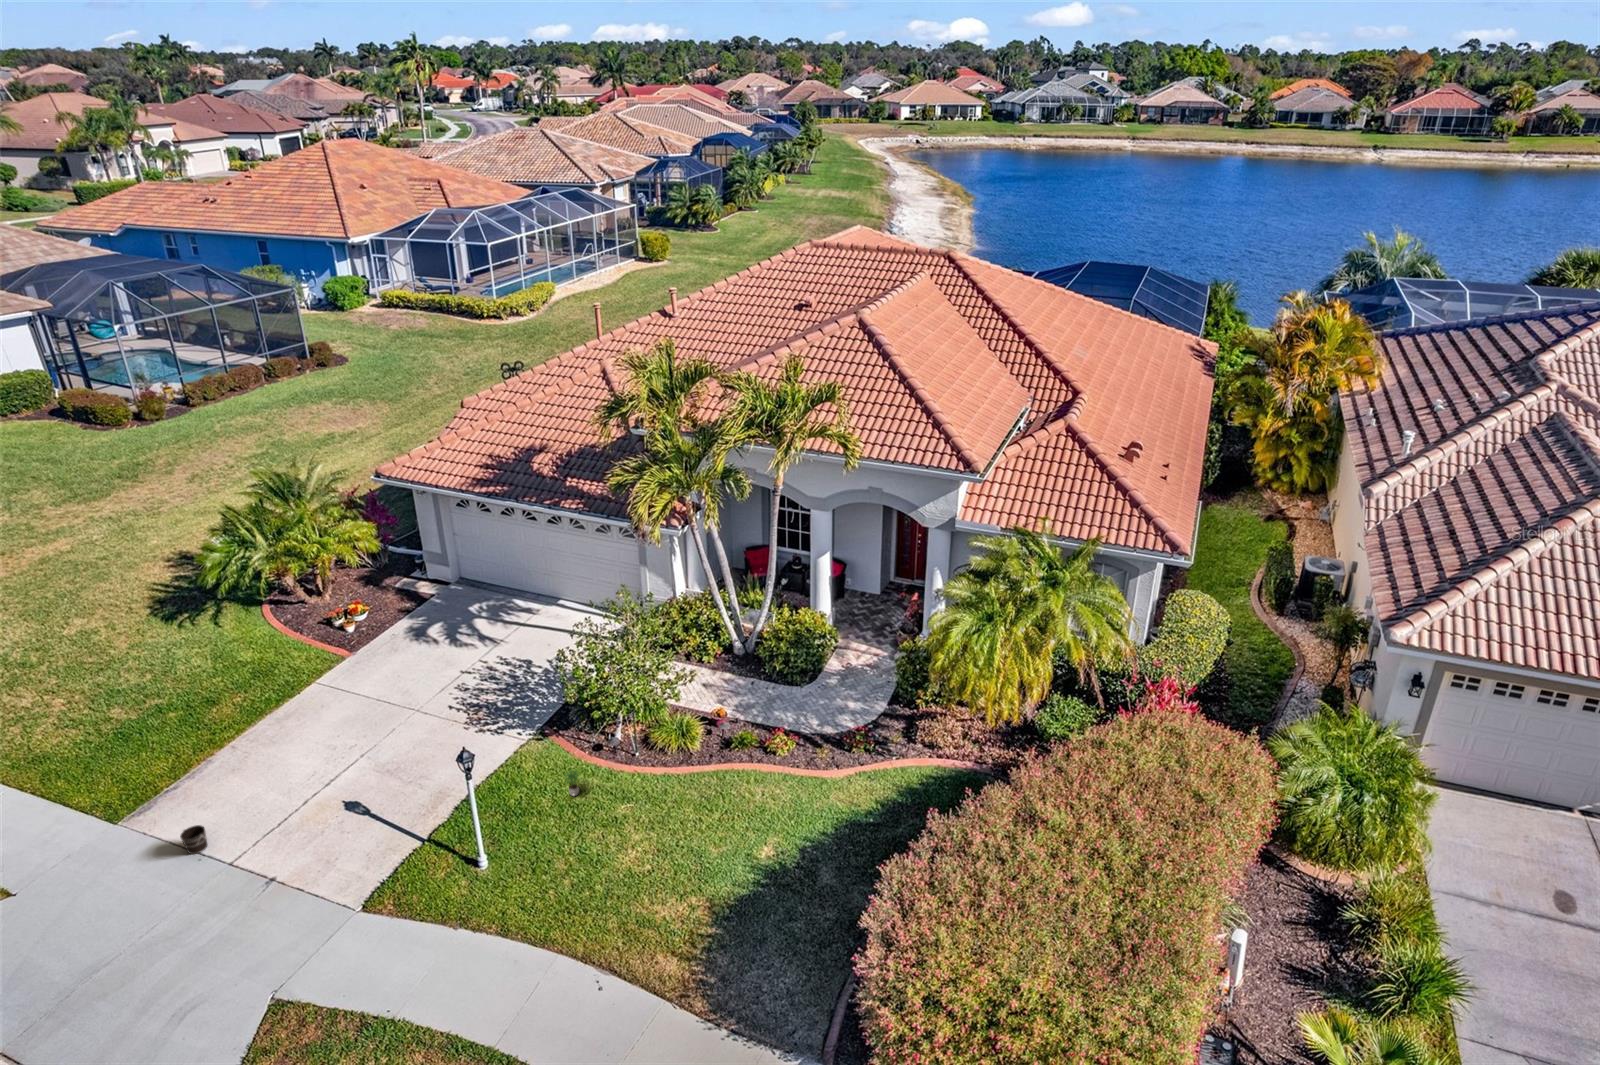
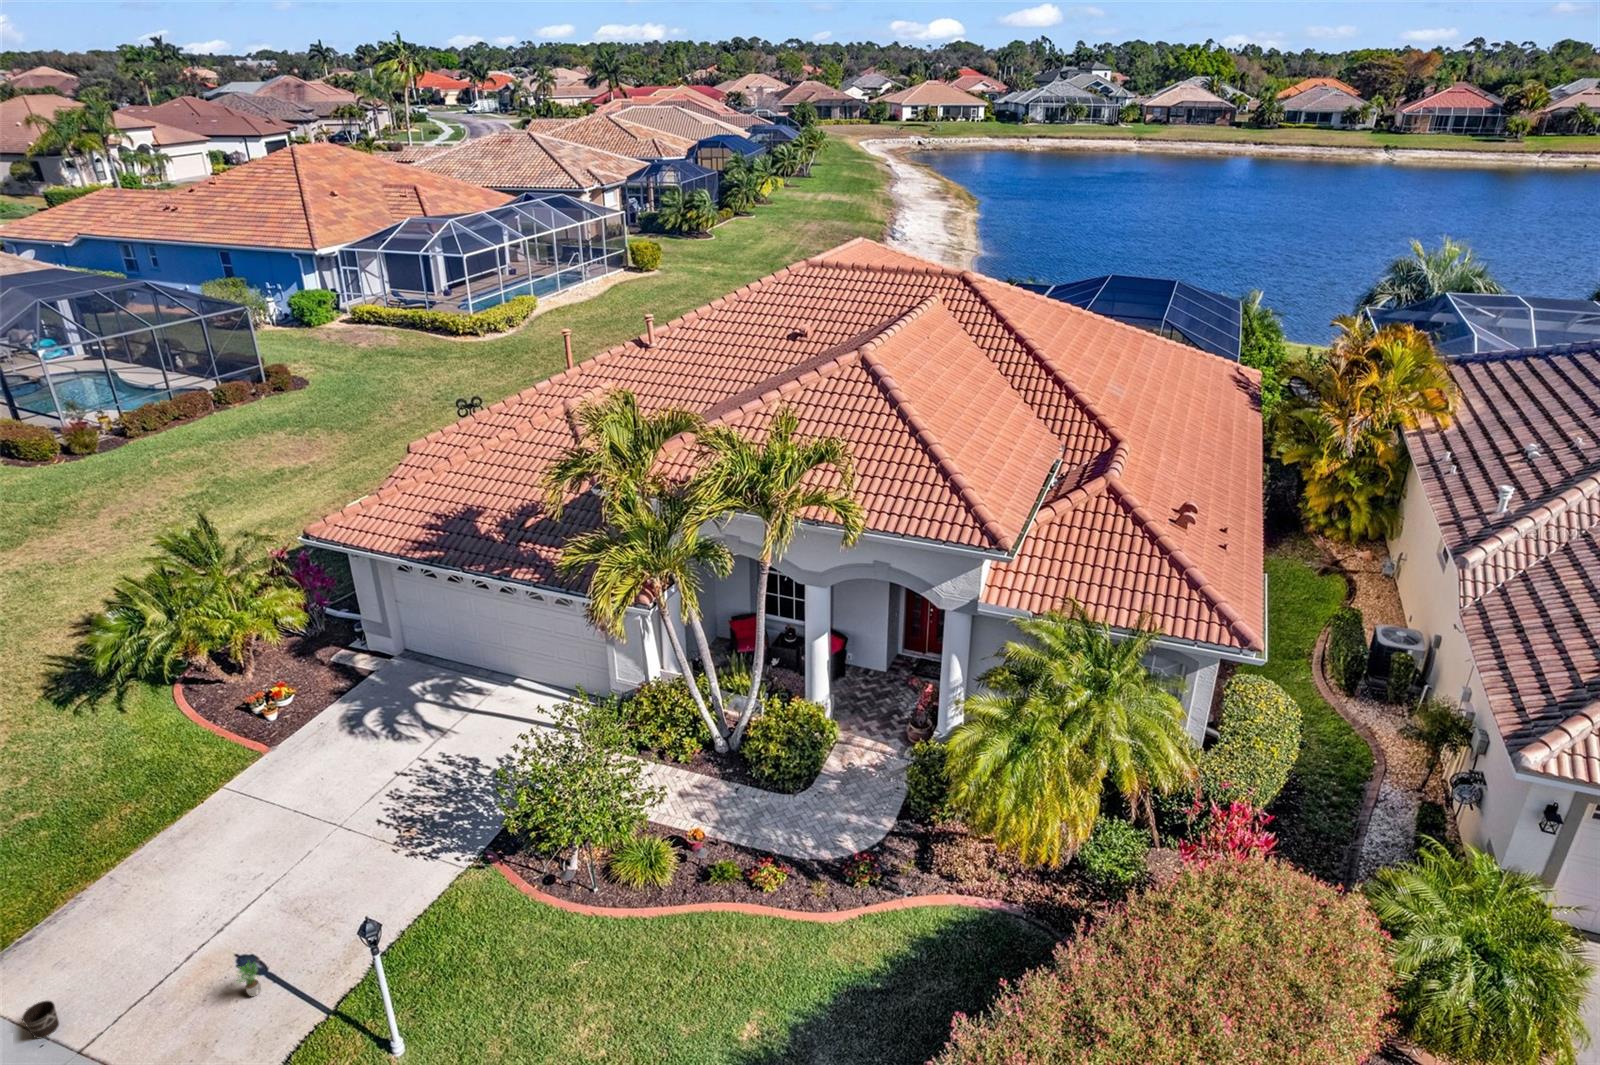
potted plant: present [564,770,580,796] -> present [236,962,261,997]

